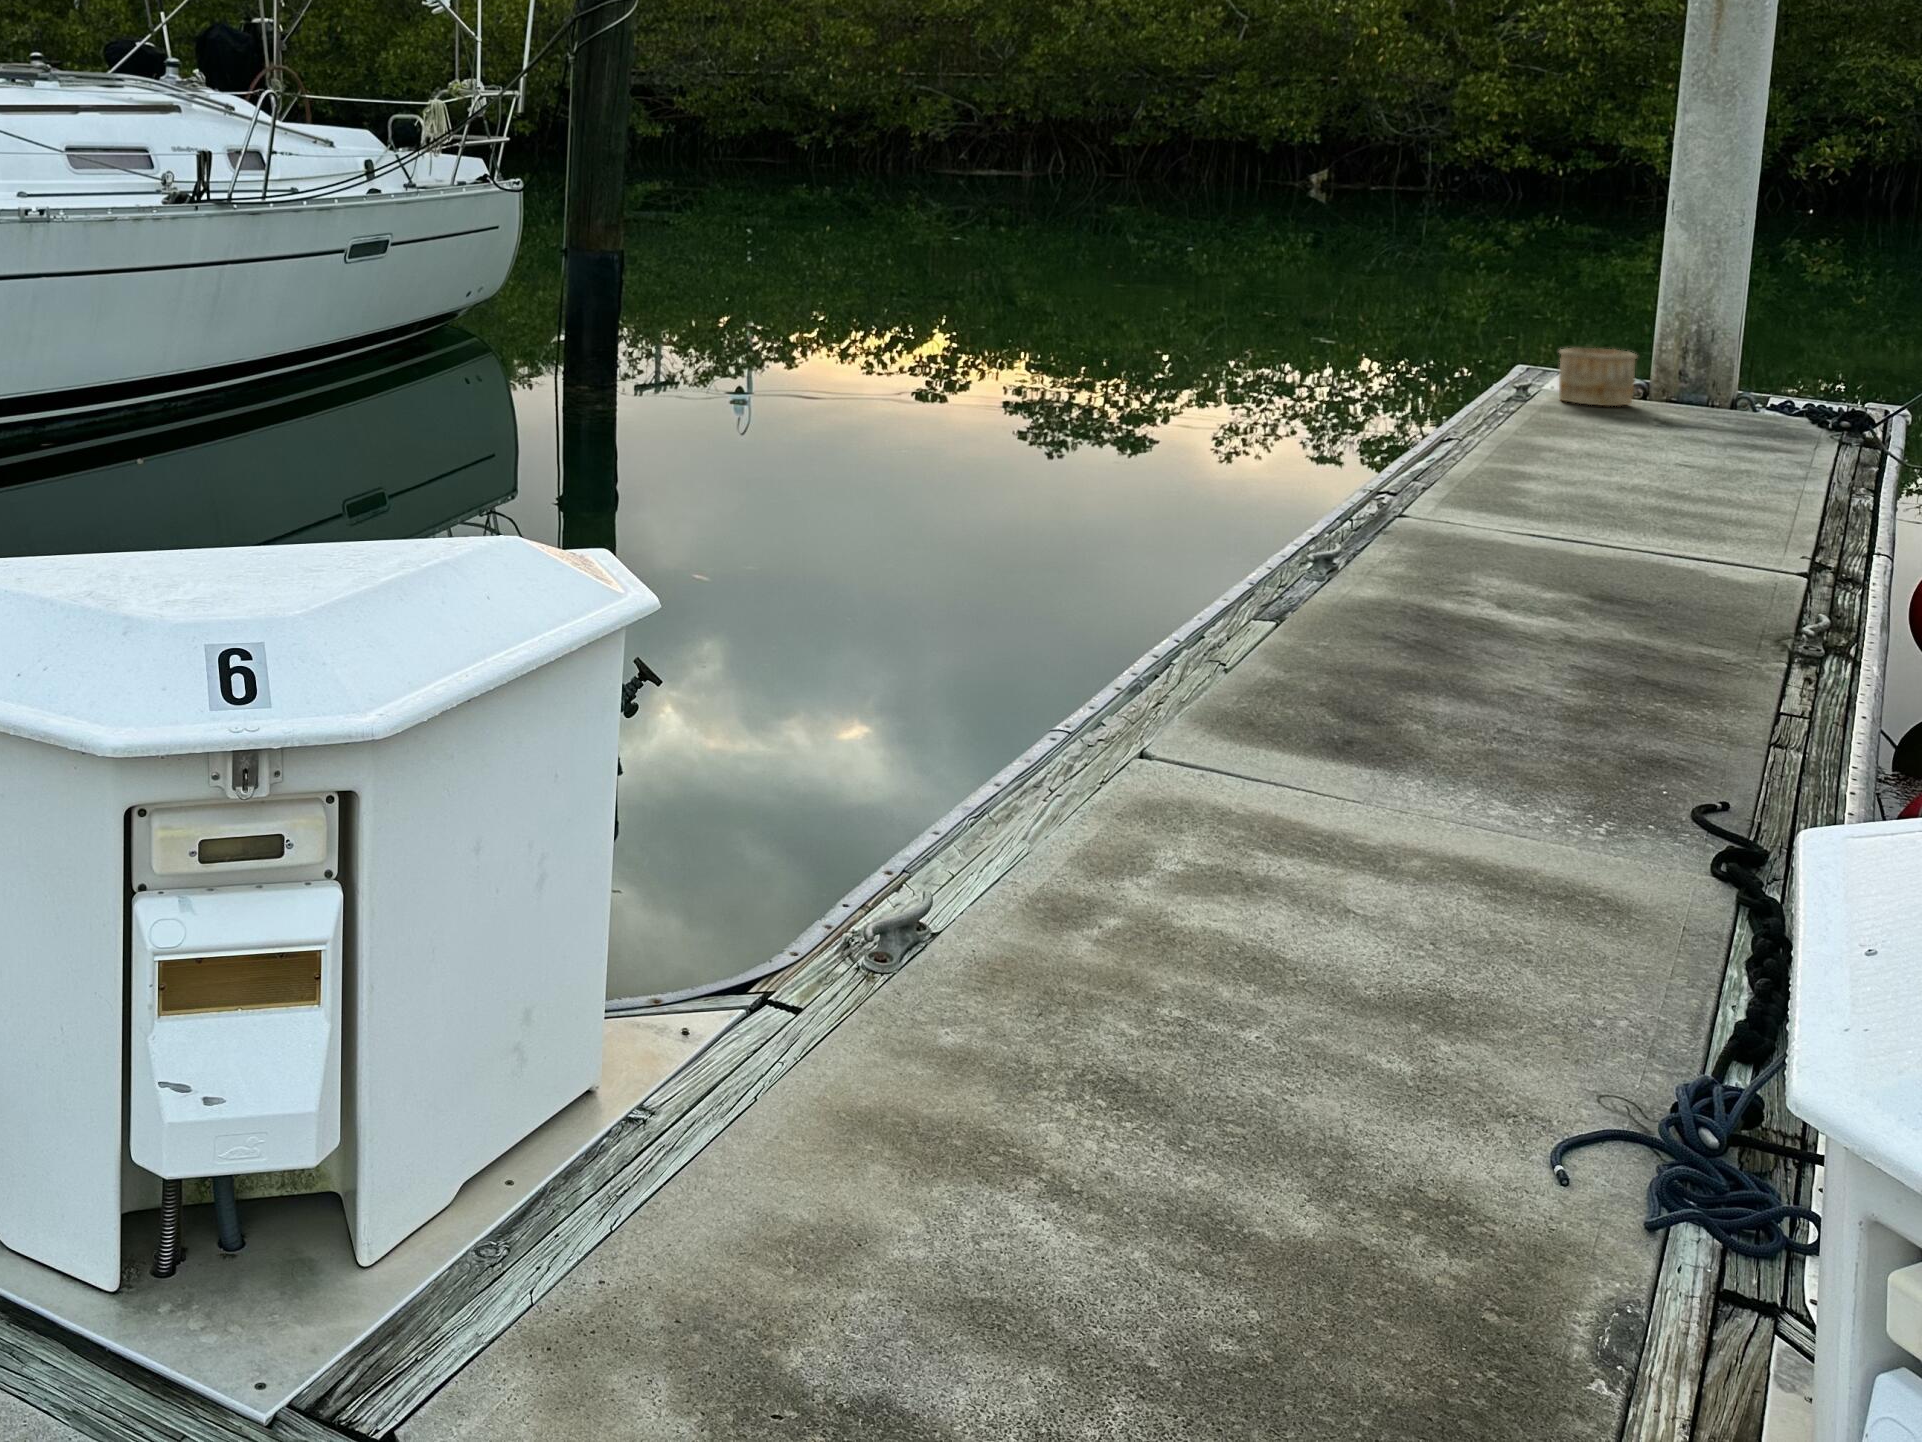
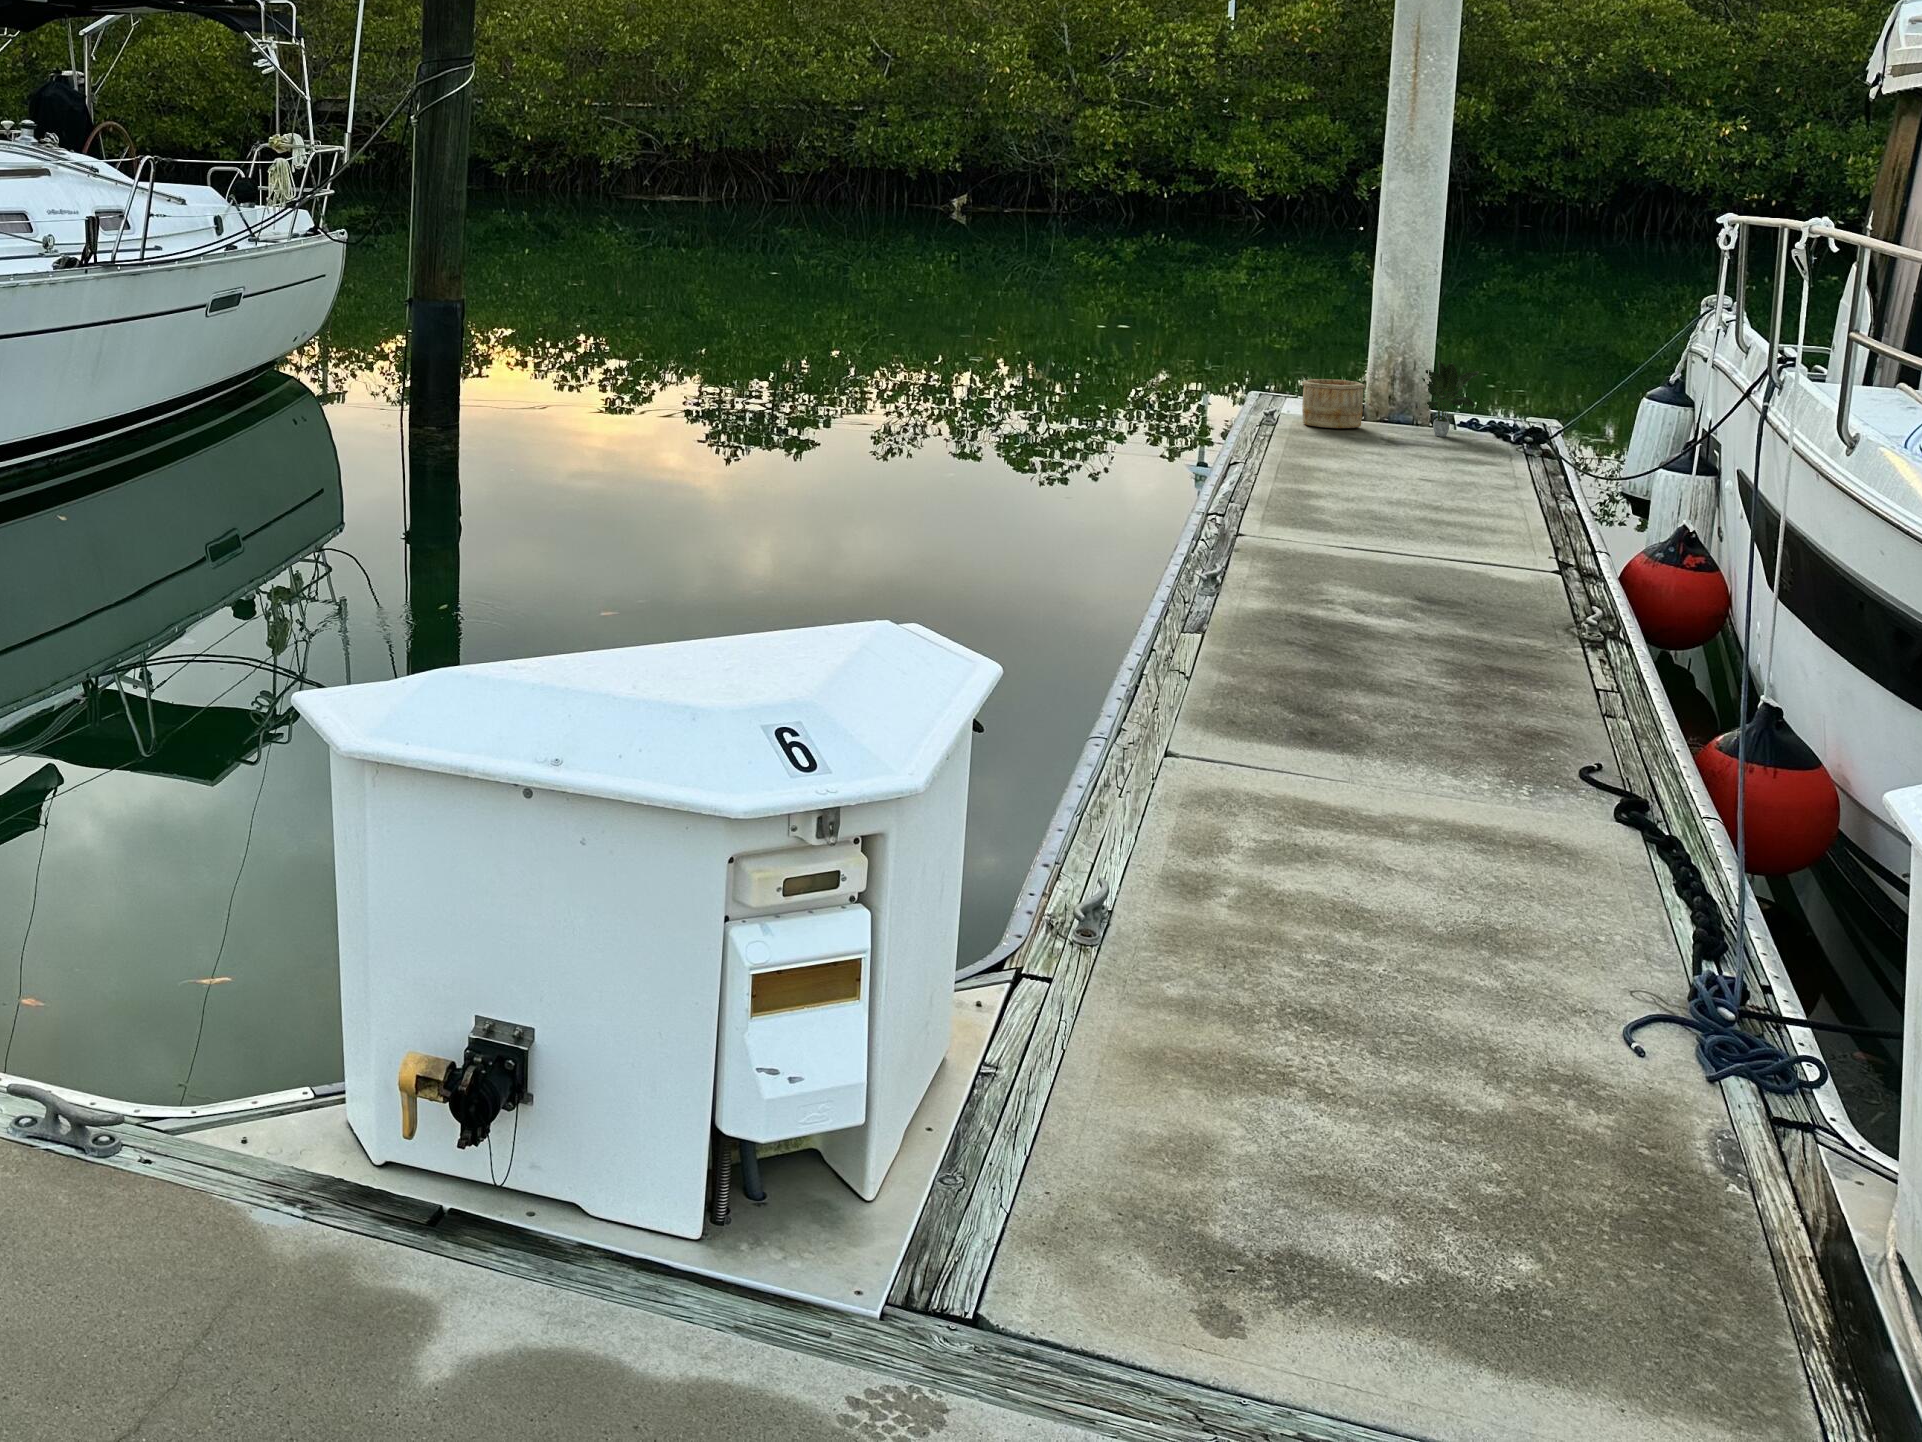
potted plant: none [1710,327,1786,419] -> present [1422,361,1479,437]

